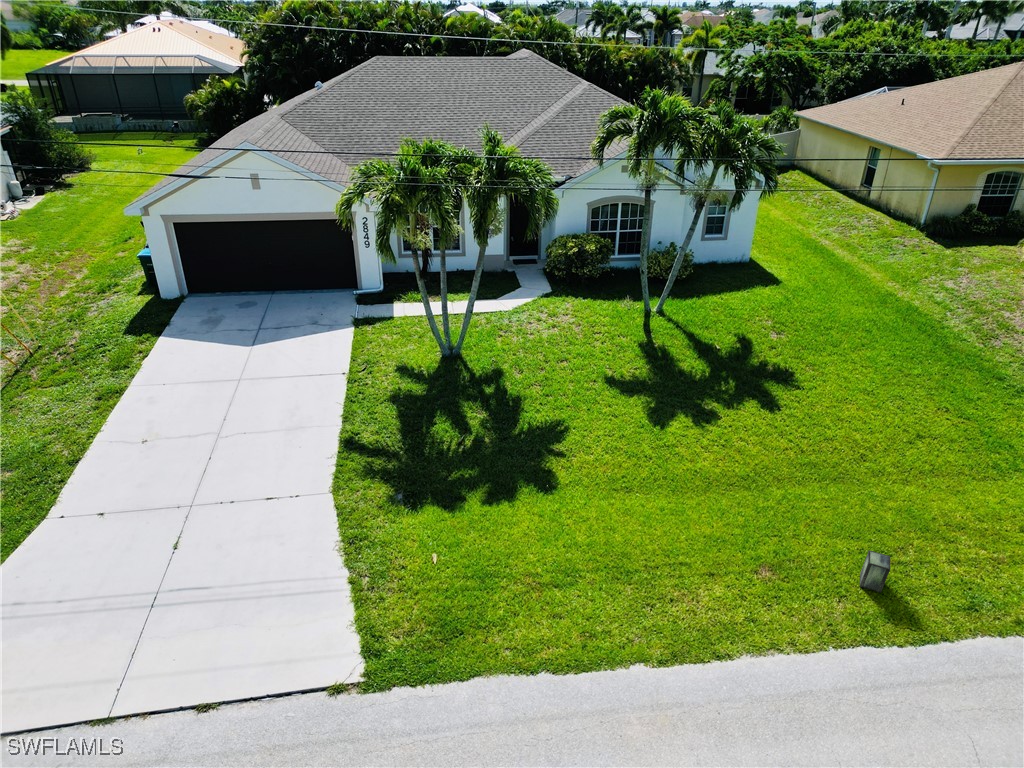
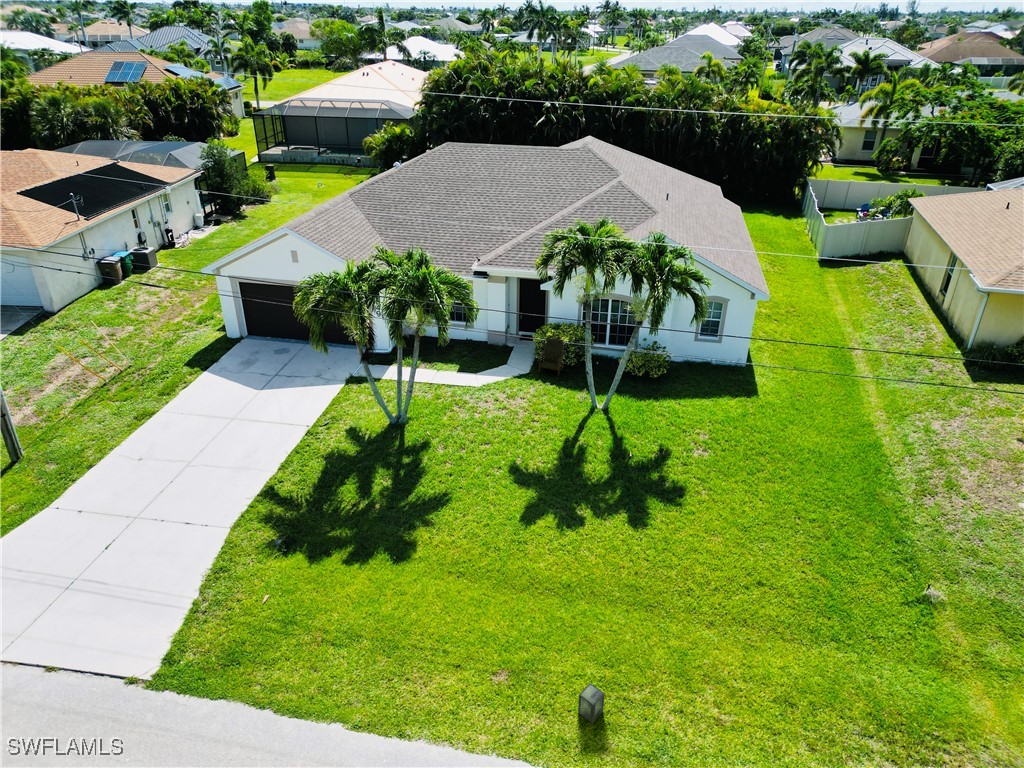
lounge chair: none [563,249,588,290] -> present [539,337,564,371]

